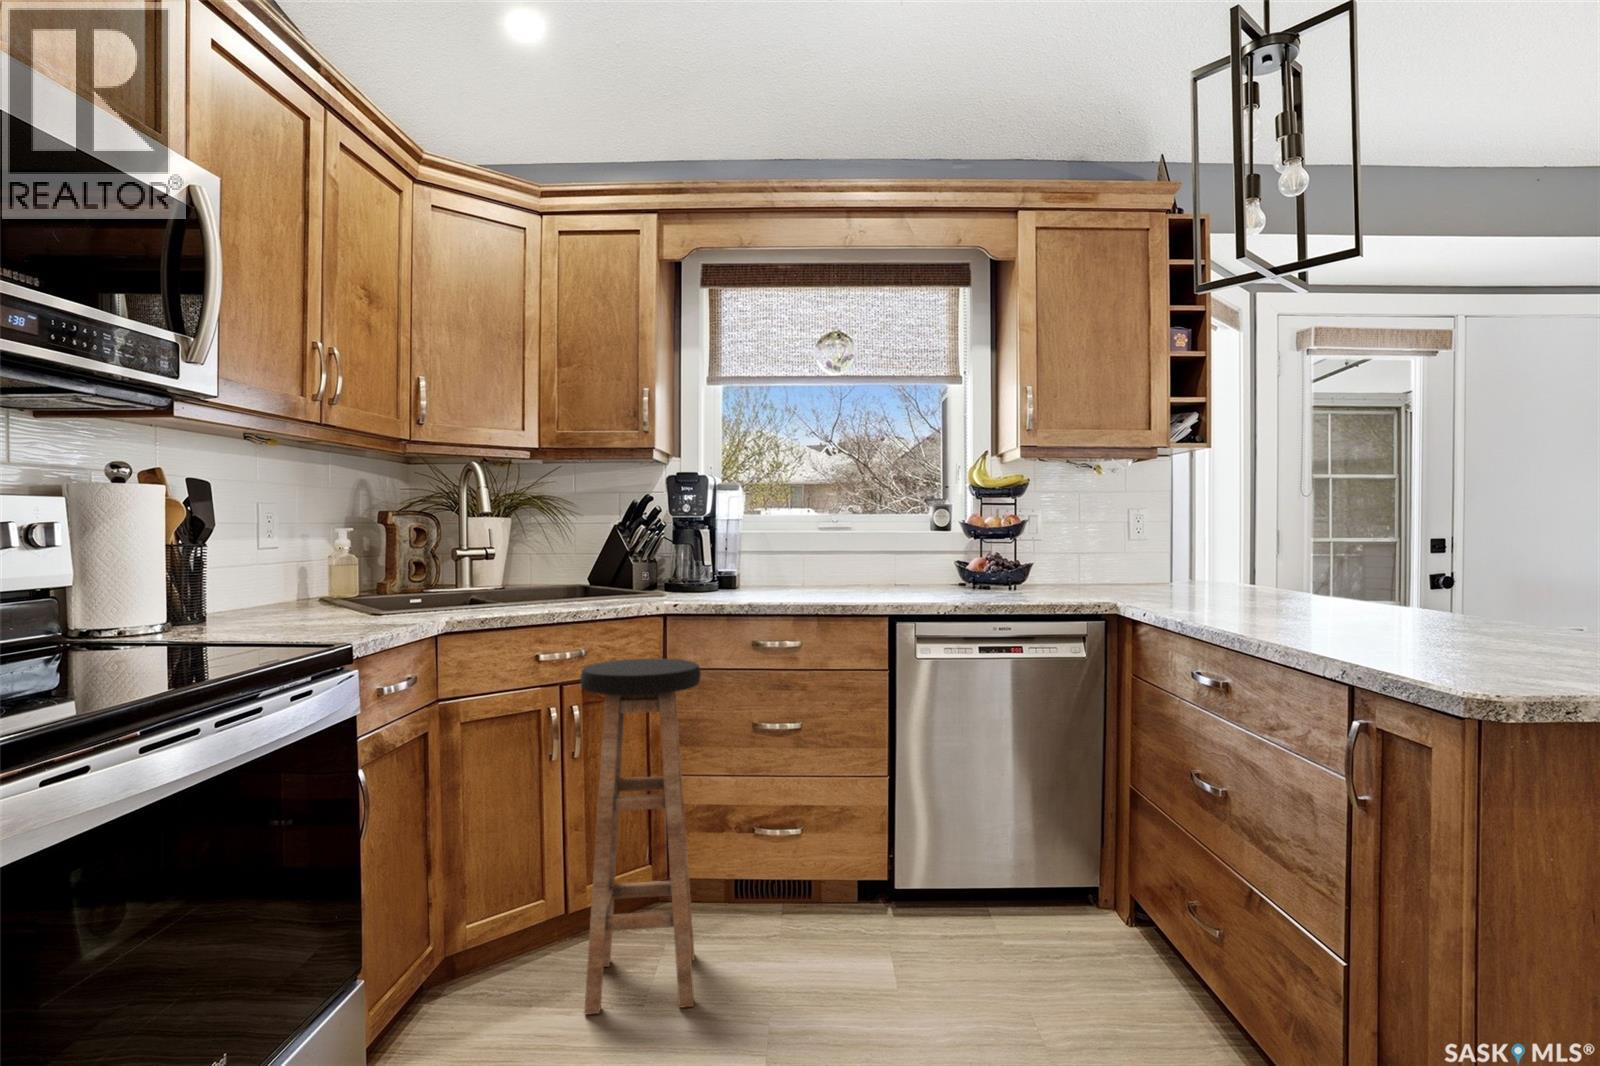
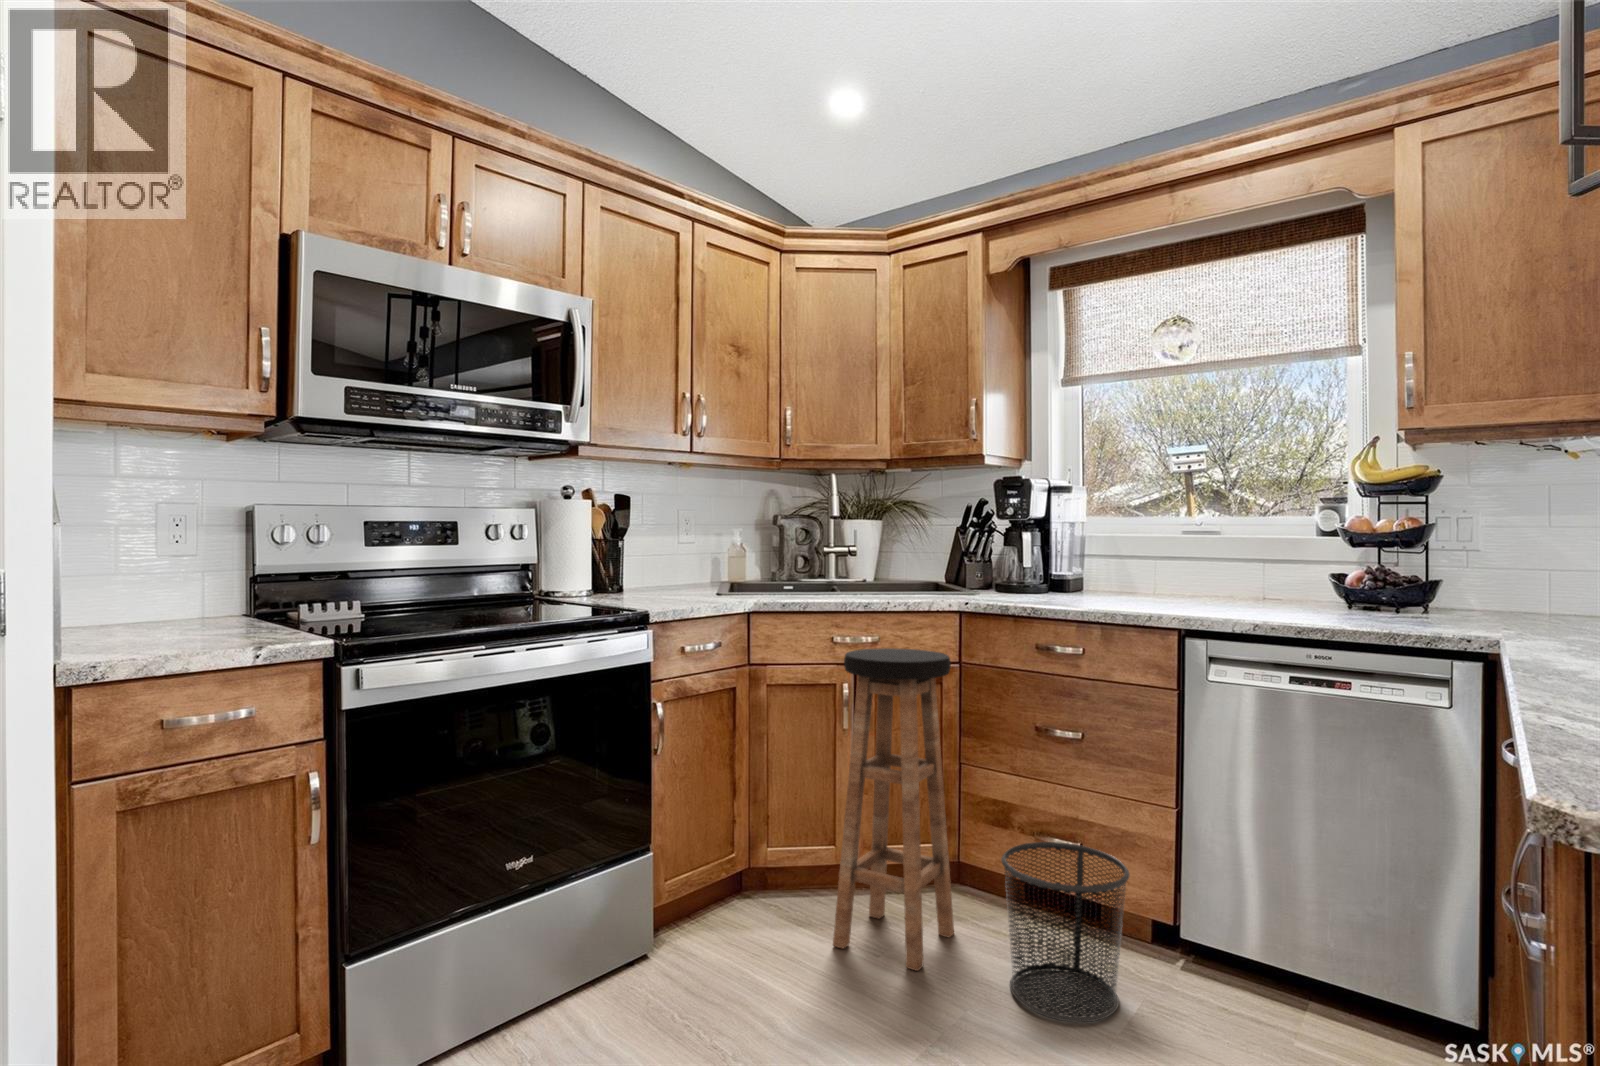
waste bin: none [772,830,891,1003] -> present [1001,842,1130,1022]

